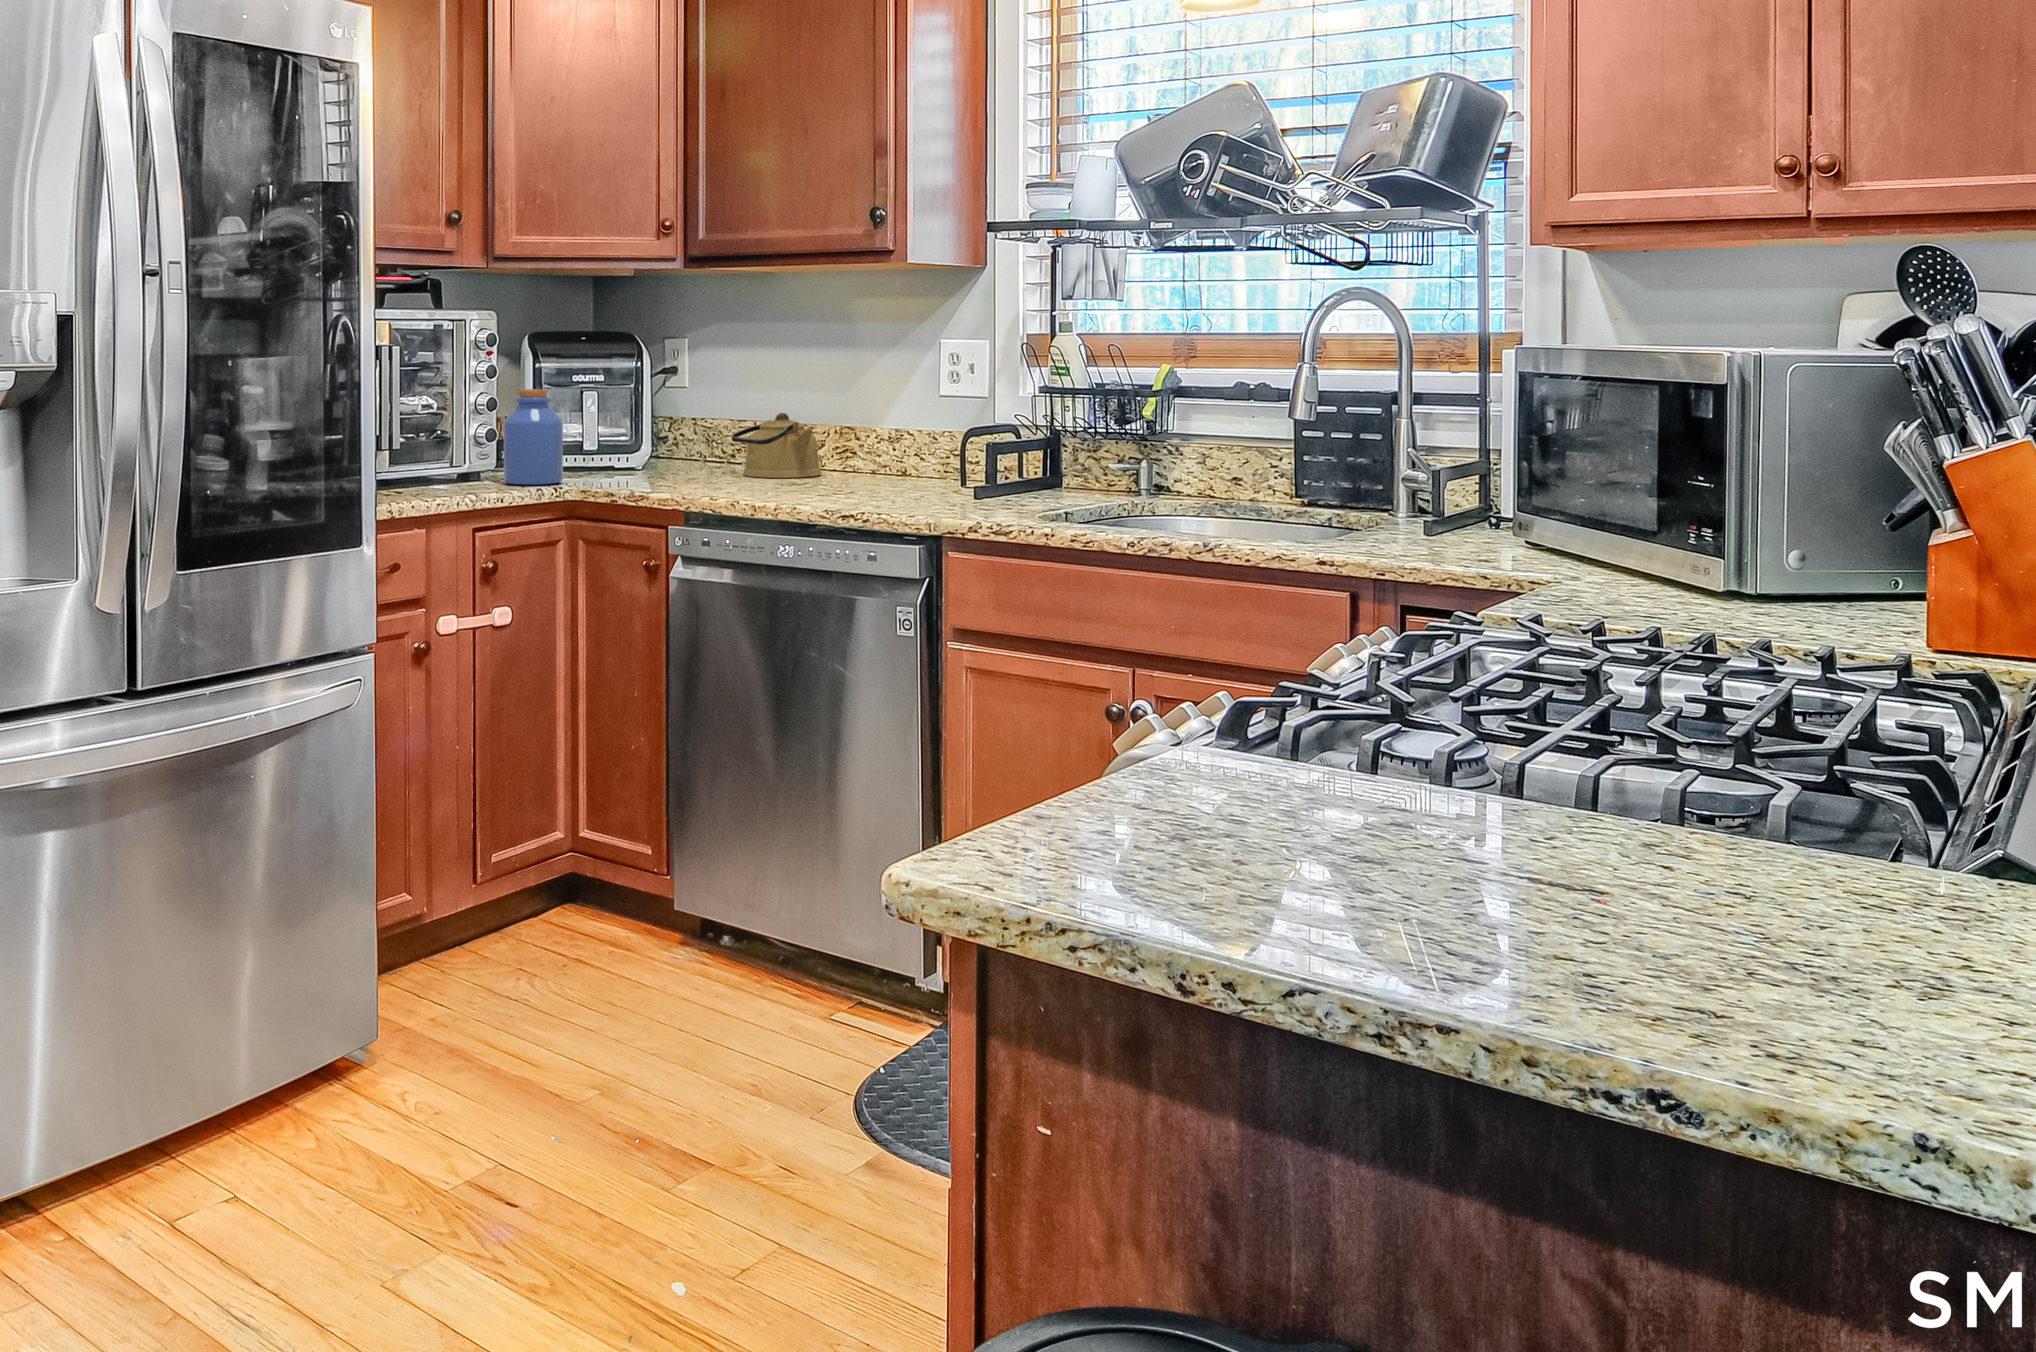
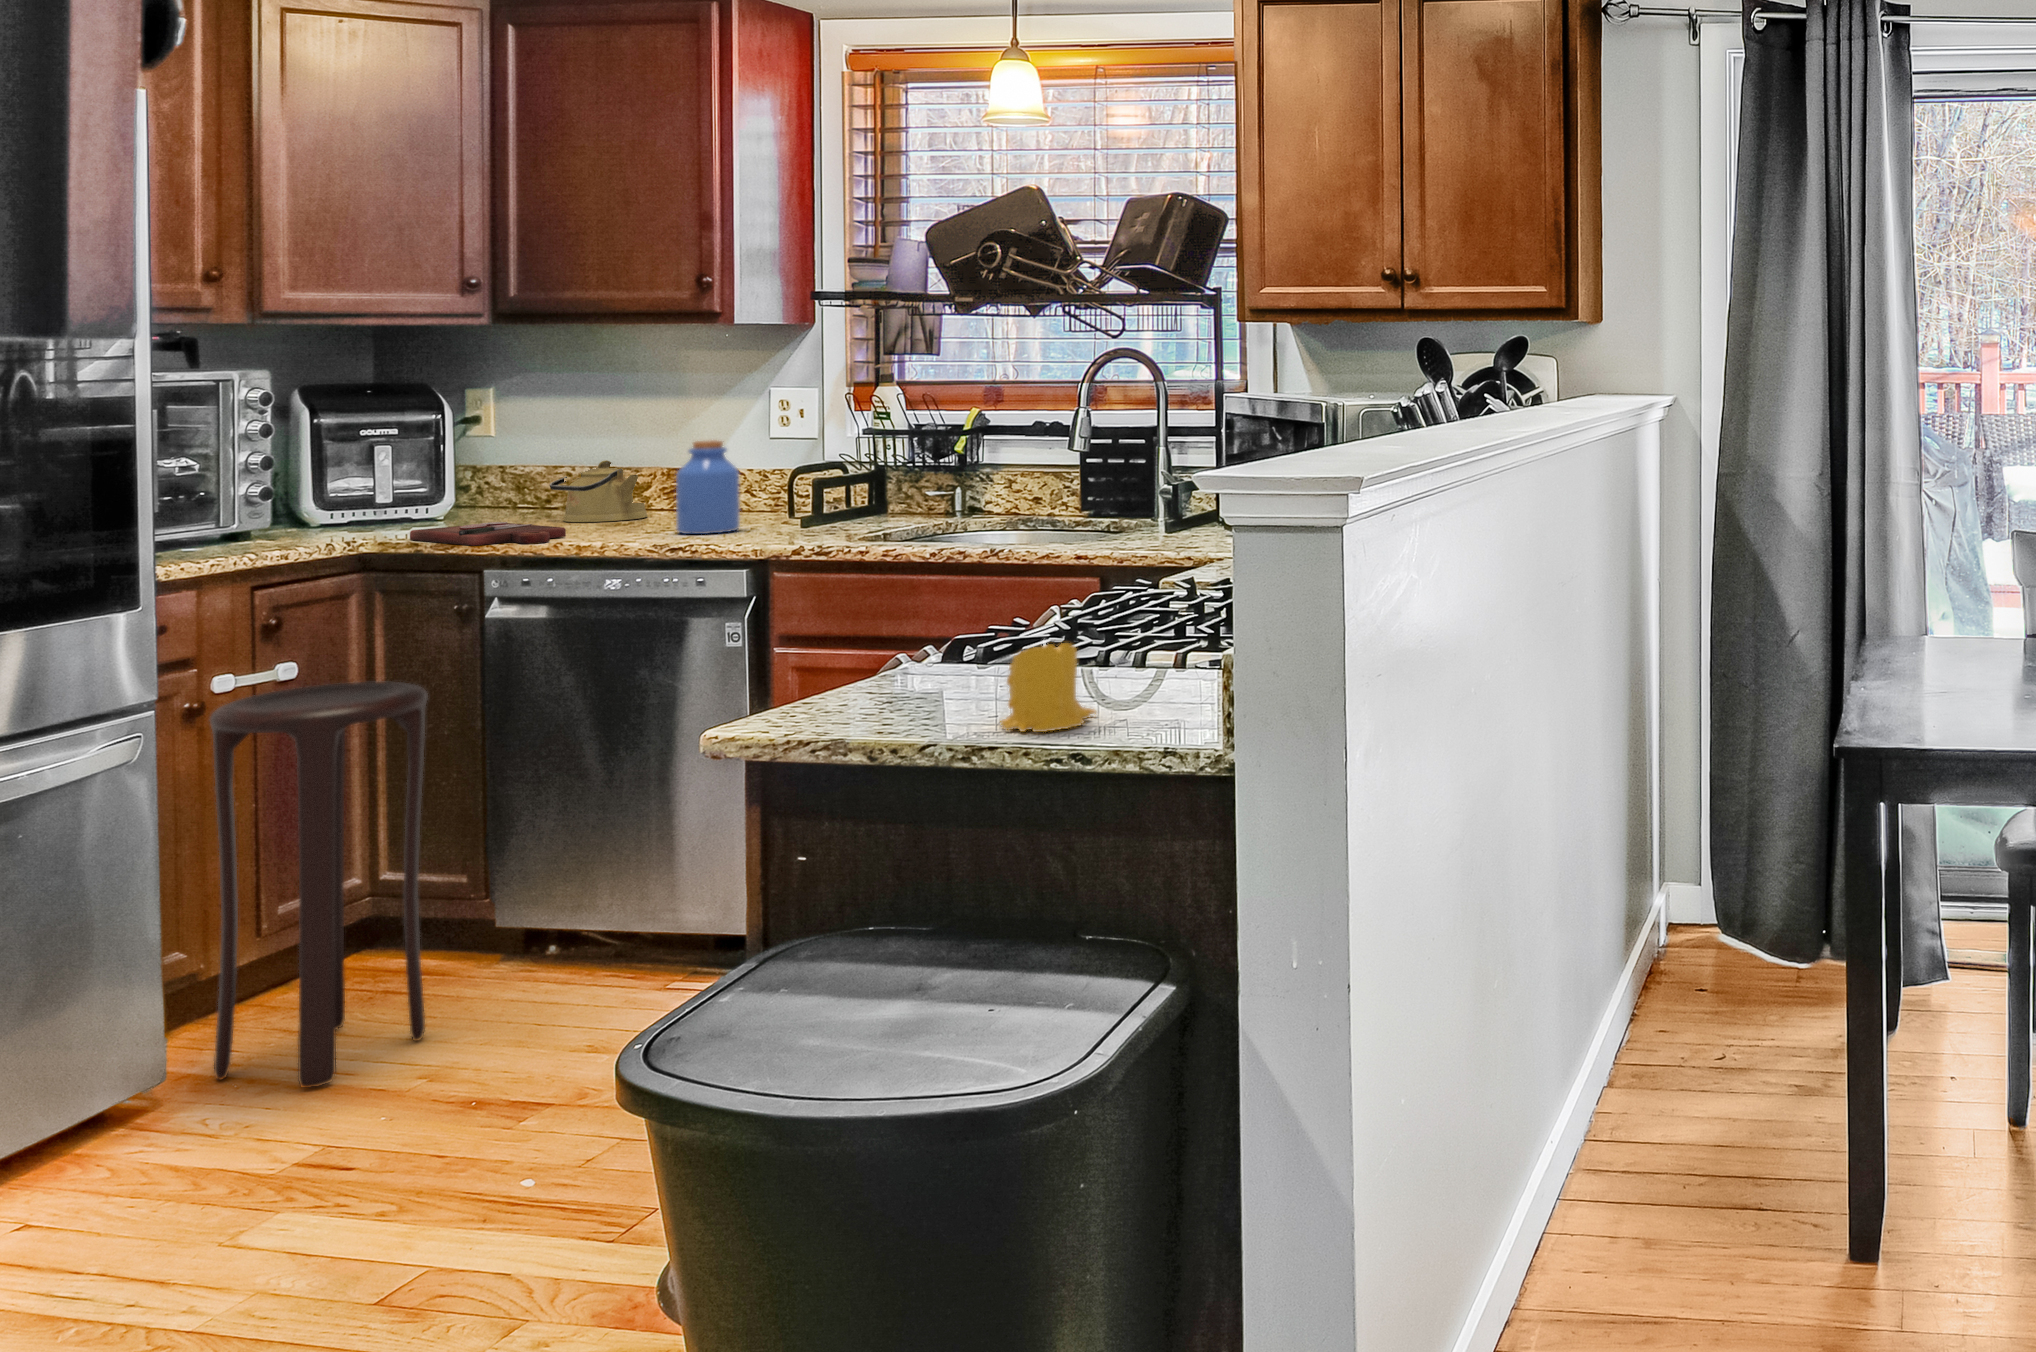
jar: present [504,389,563,485] -> present [676,440,740,534]
cutting board: none [606,475,744,500] -> present [410,522,566,545]
stool: none [429,638,615,1061] -> present [210,682,428,1088]
candle: none [1401,794,1584,991] -> present [1001,641,1096,732]

